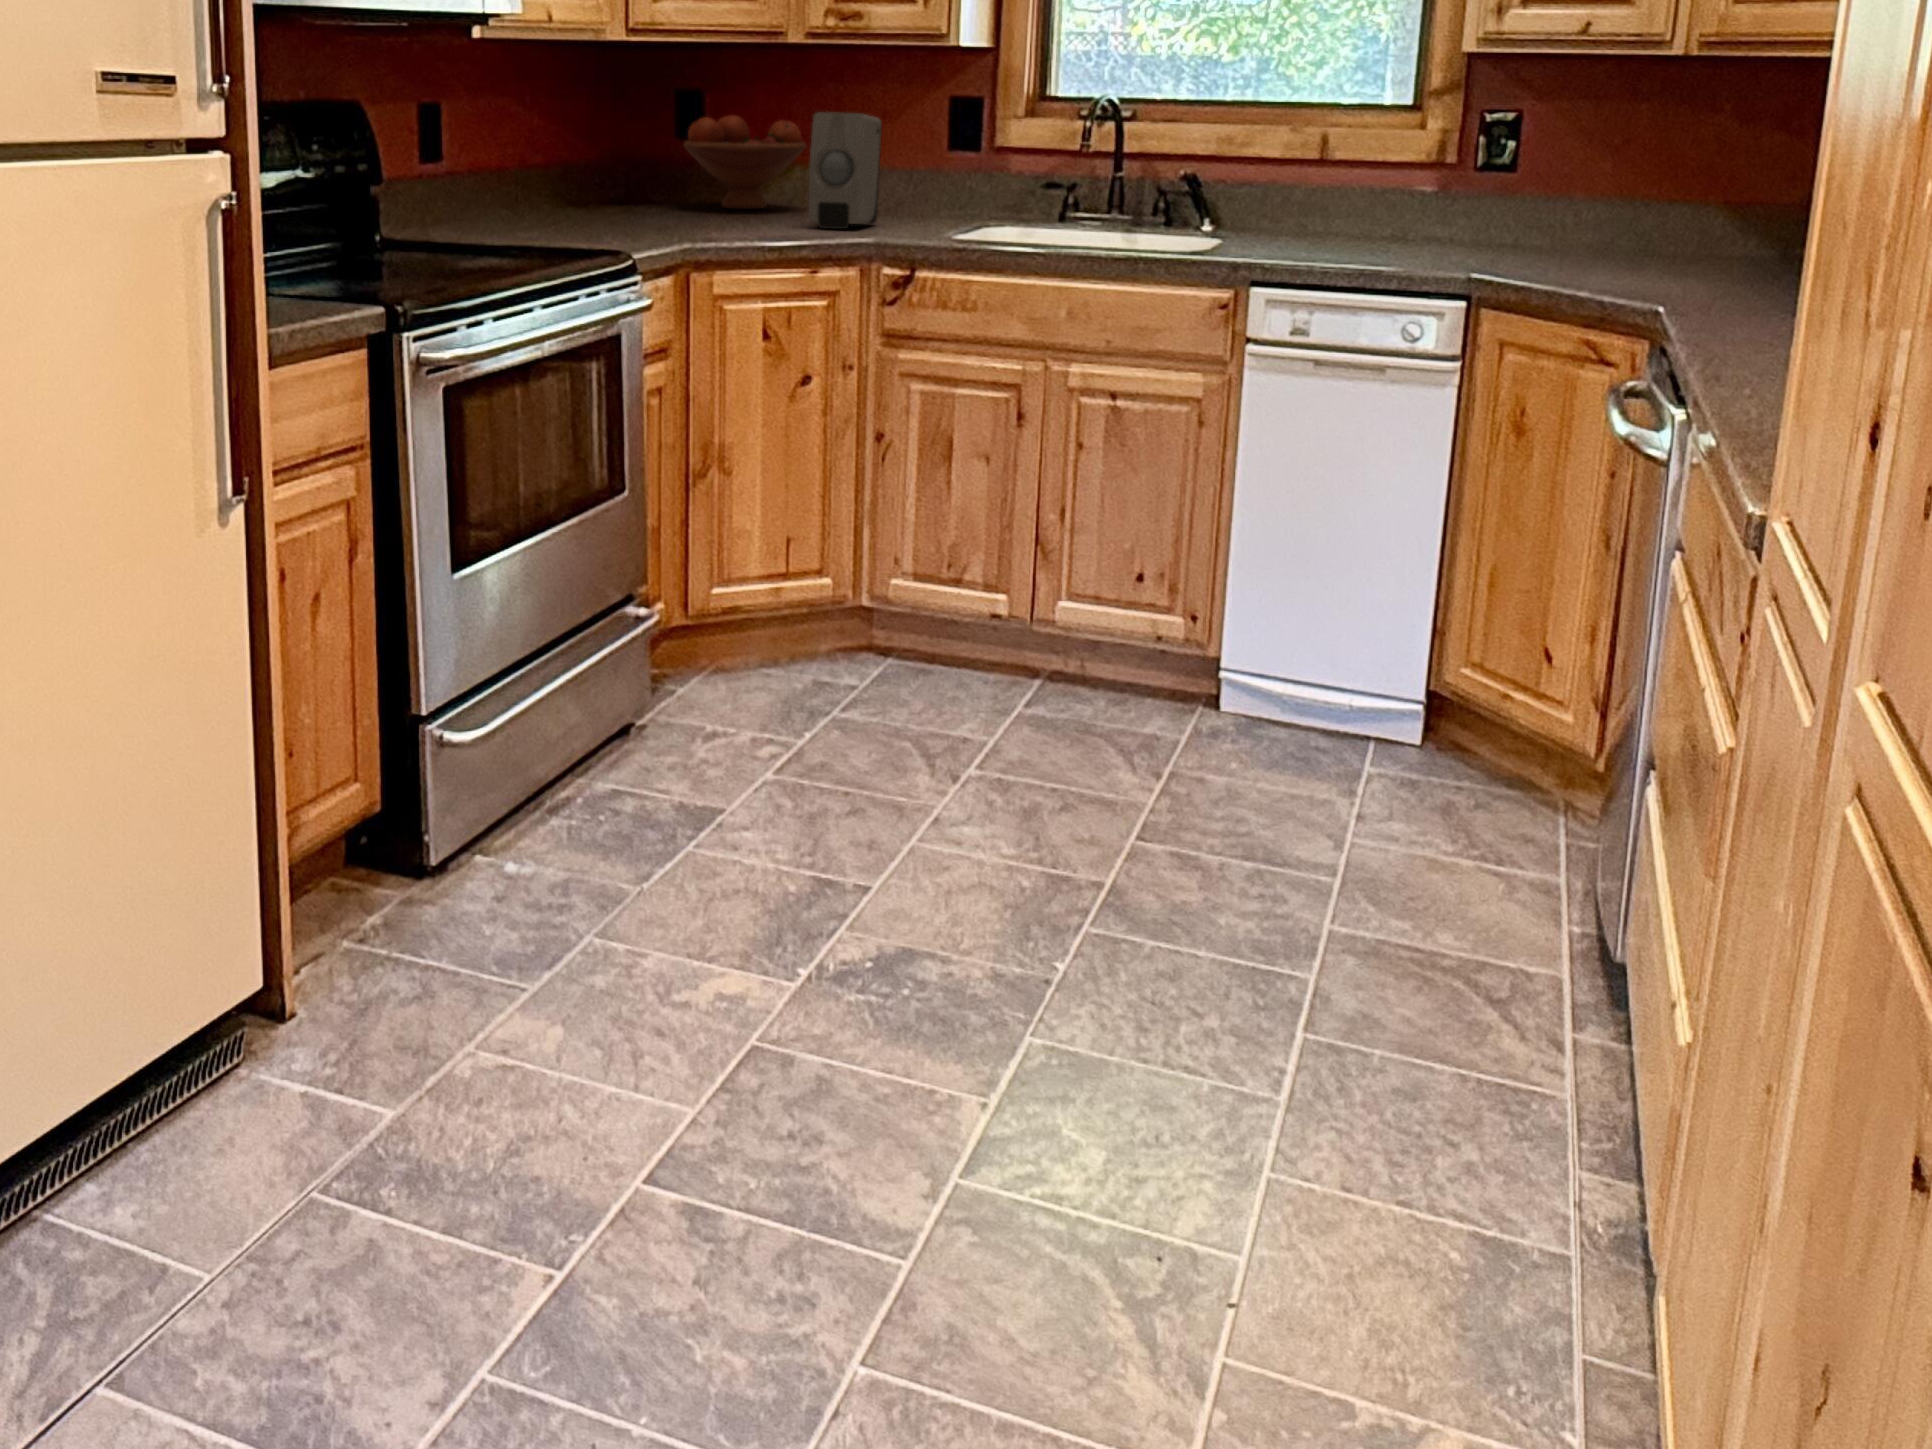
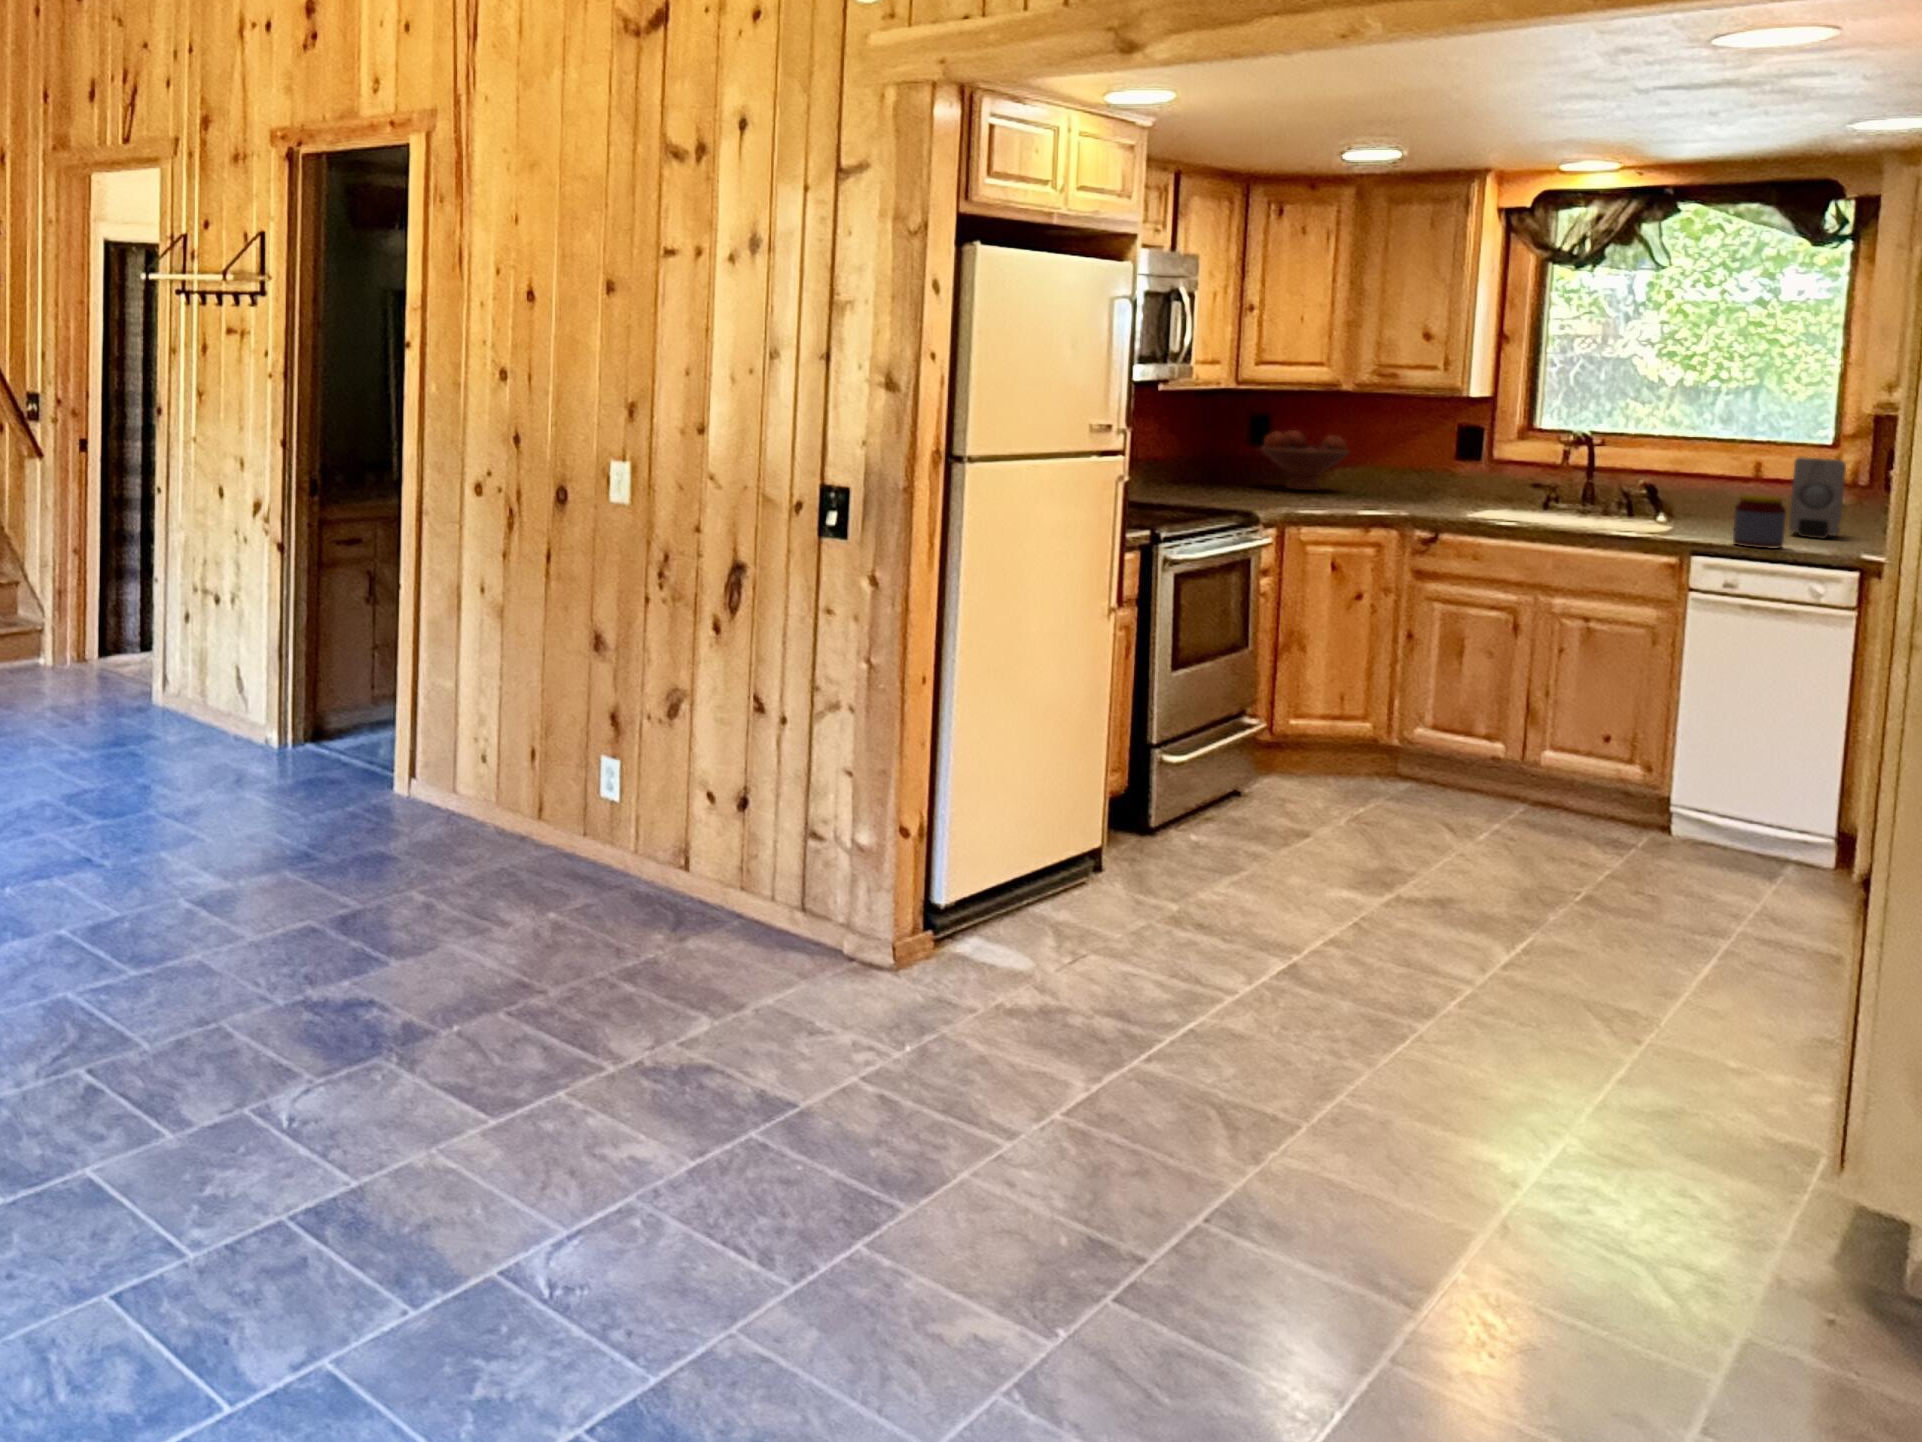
soap dispenser: present [808,112,882,229] -> present [1789,457,1846,538]
jar: none [1304,183,1374,266] -> present [1733,495,1786,549]

